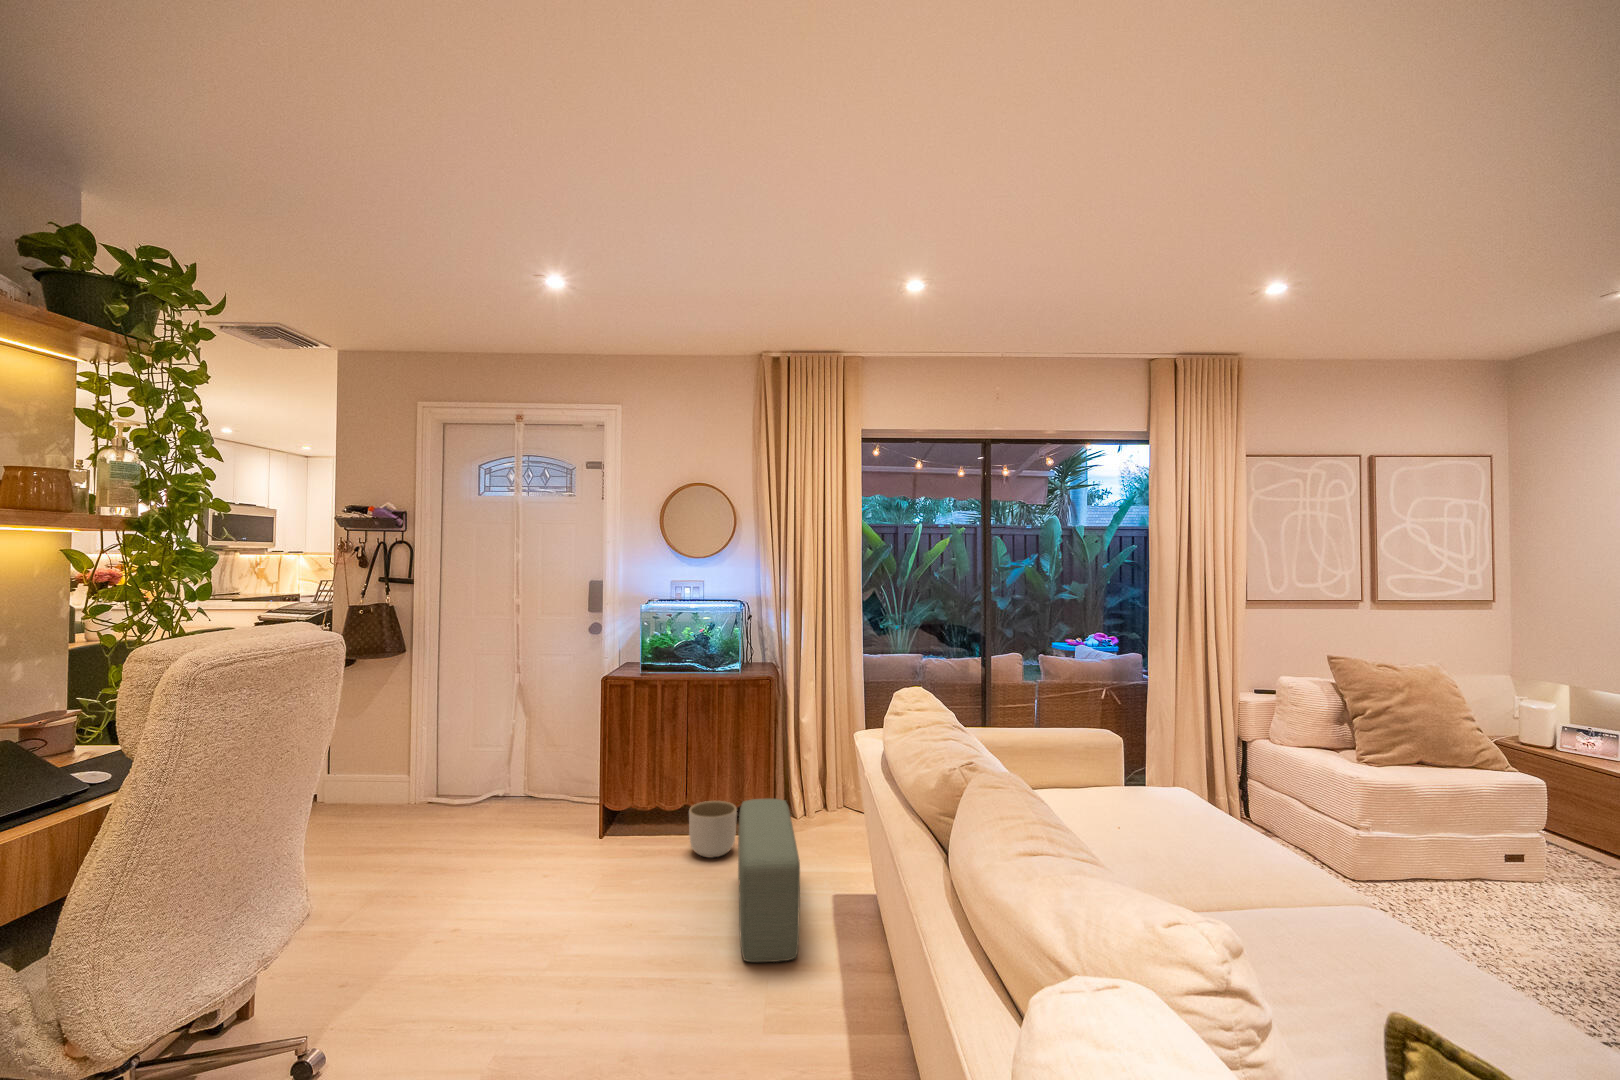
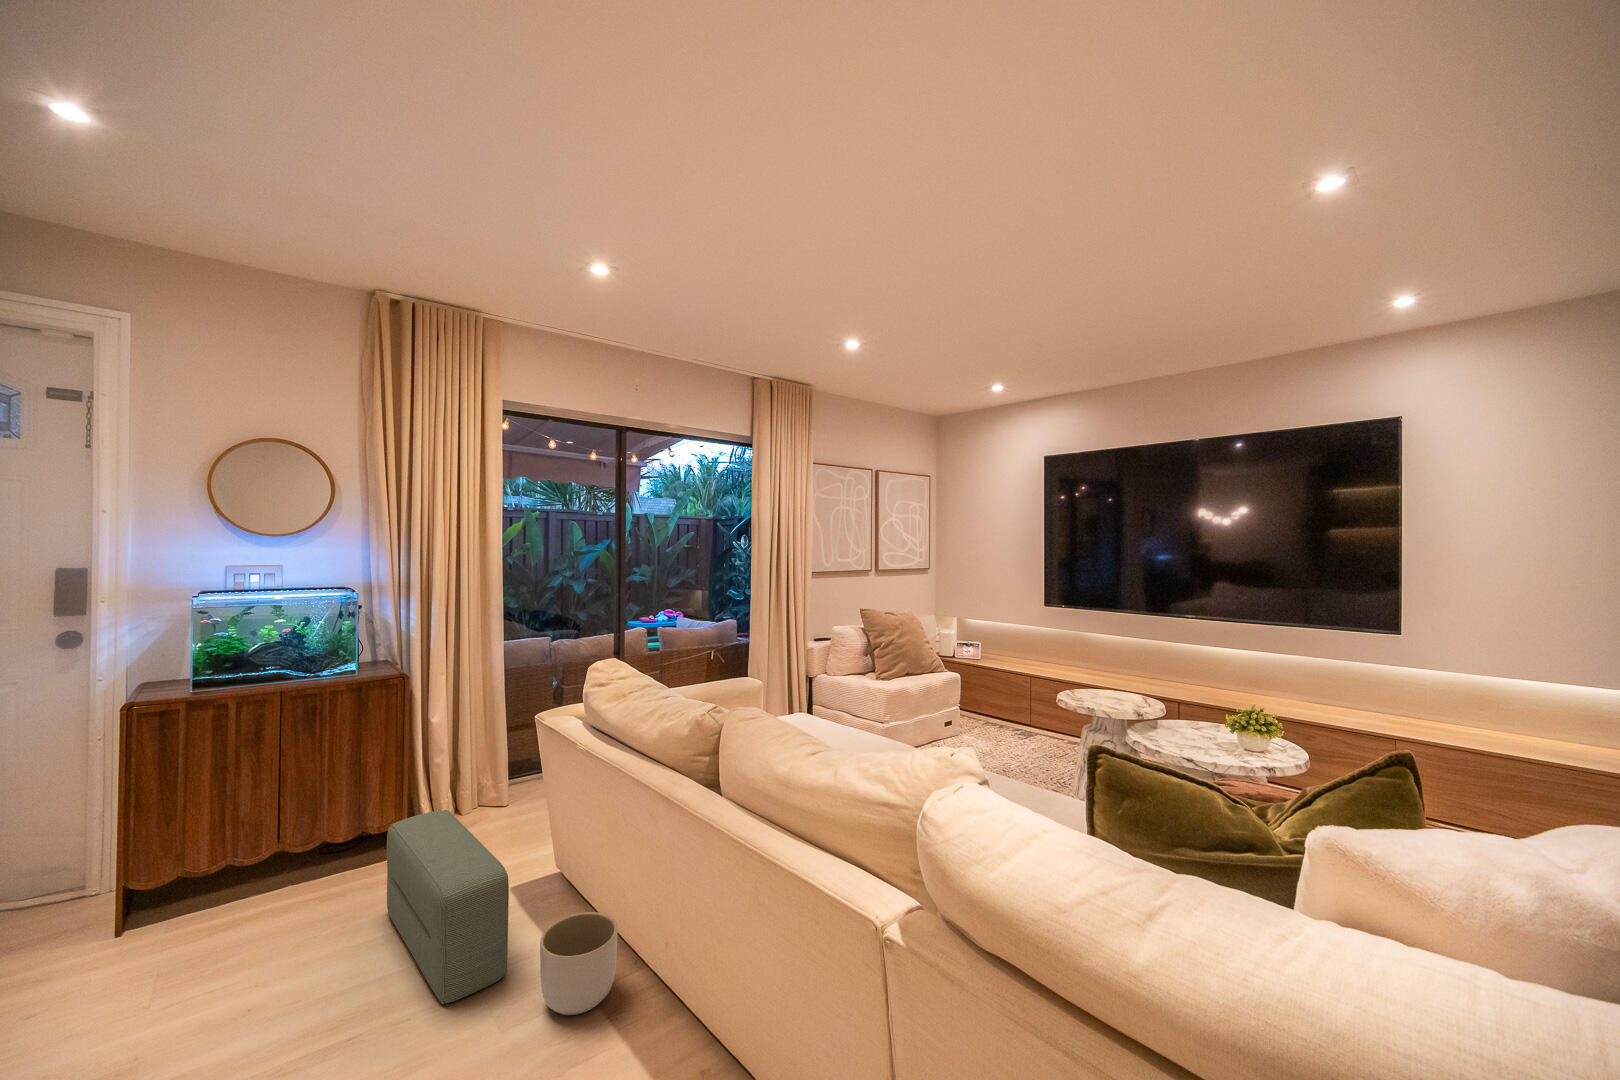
planter: present [689,801,737,858] -> present [540,912,617,1015]

